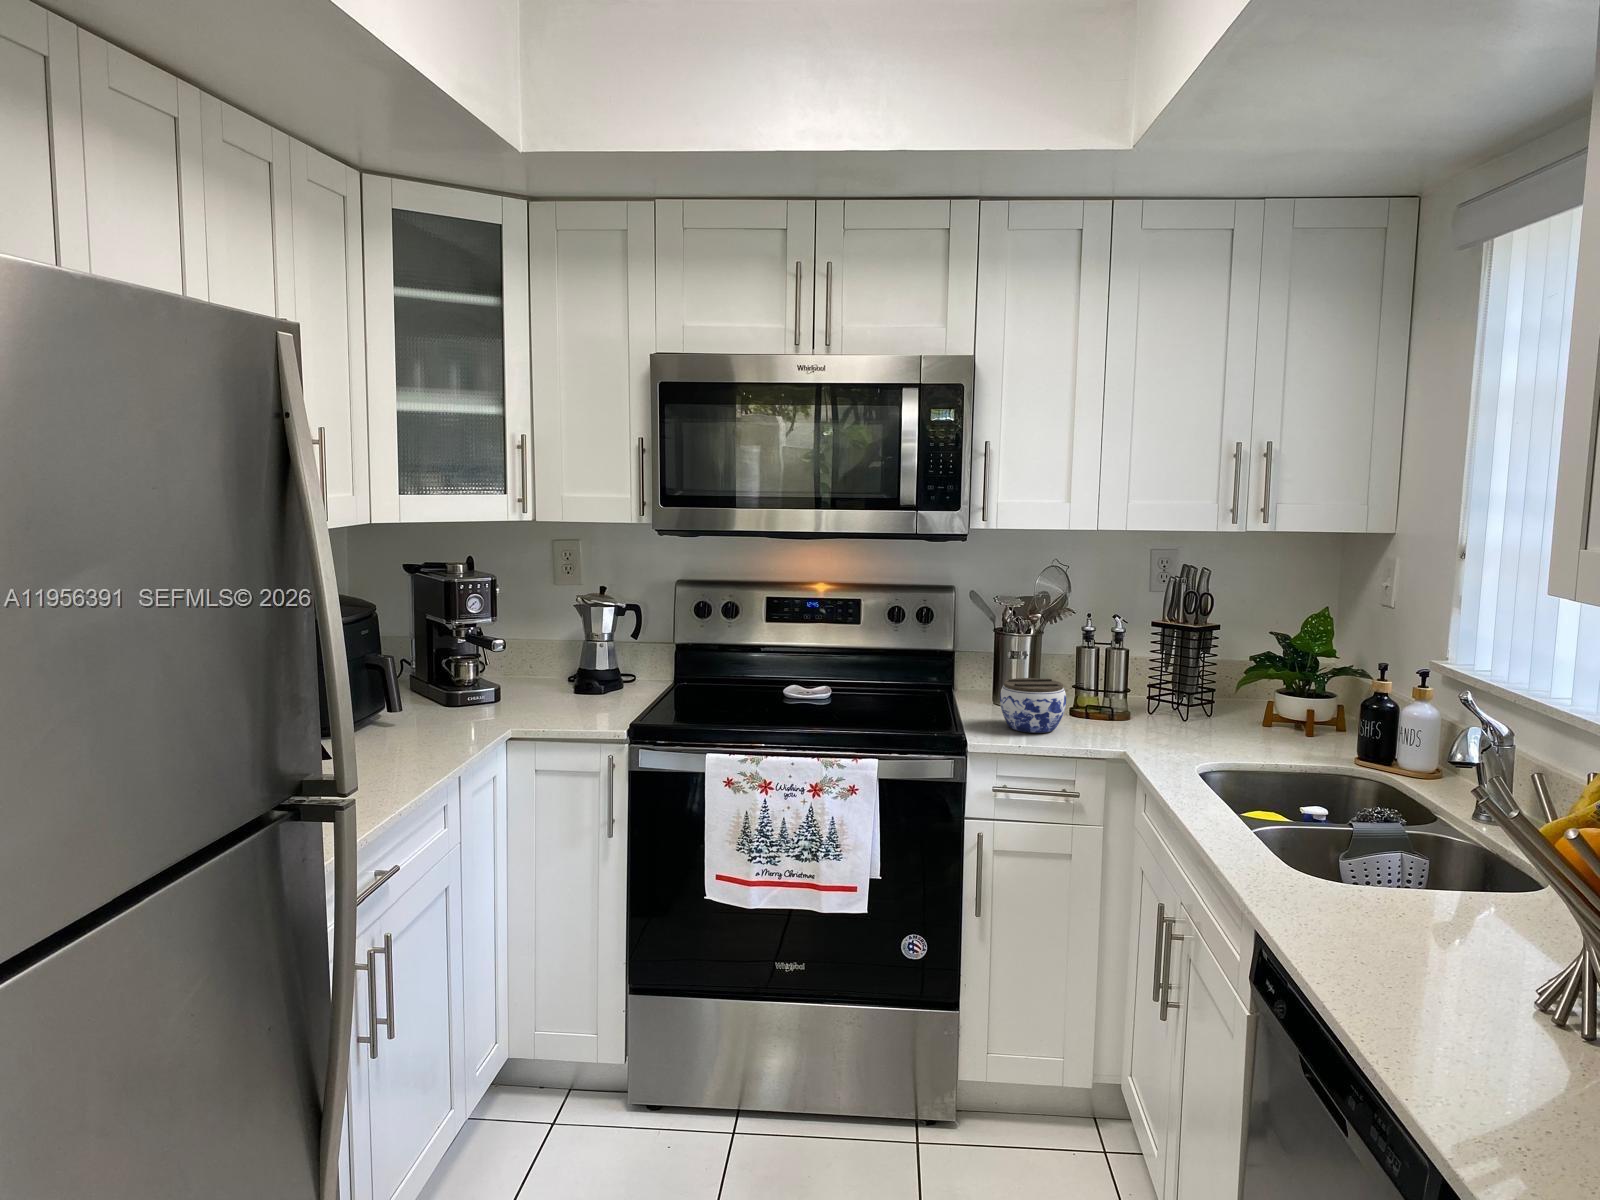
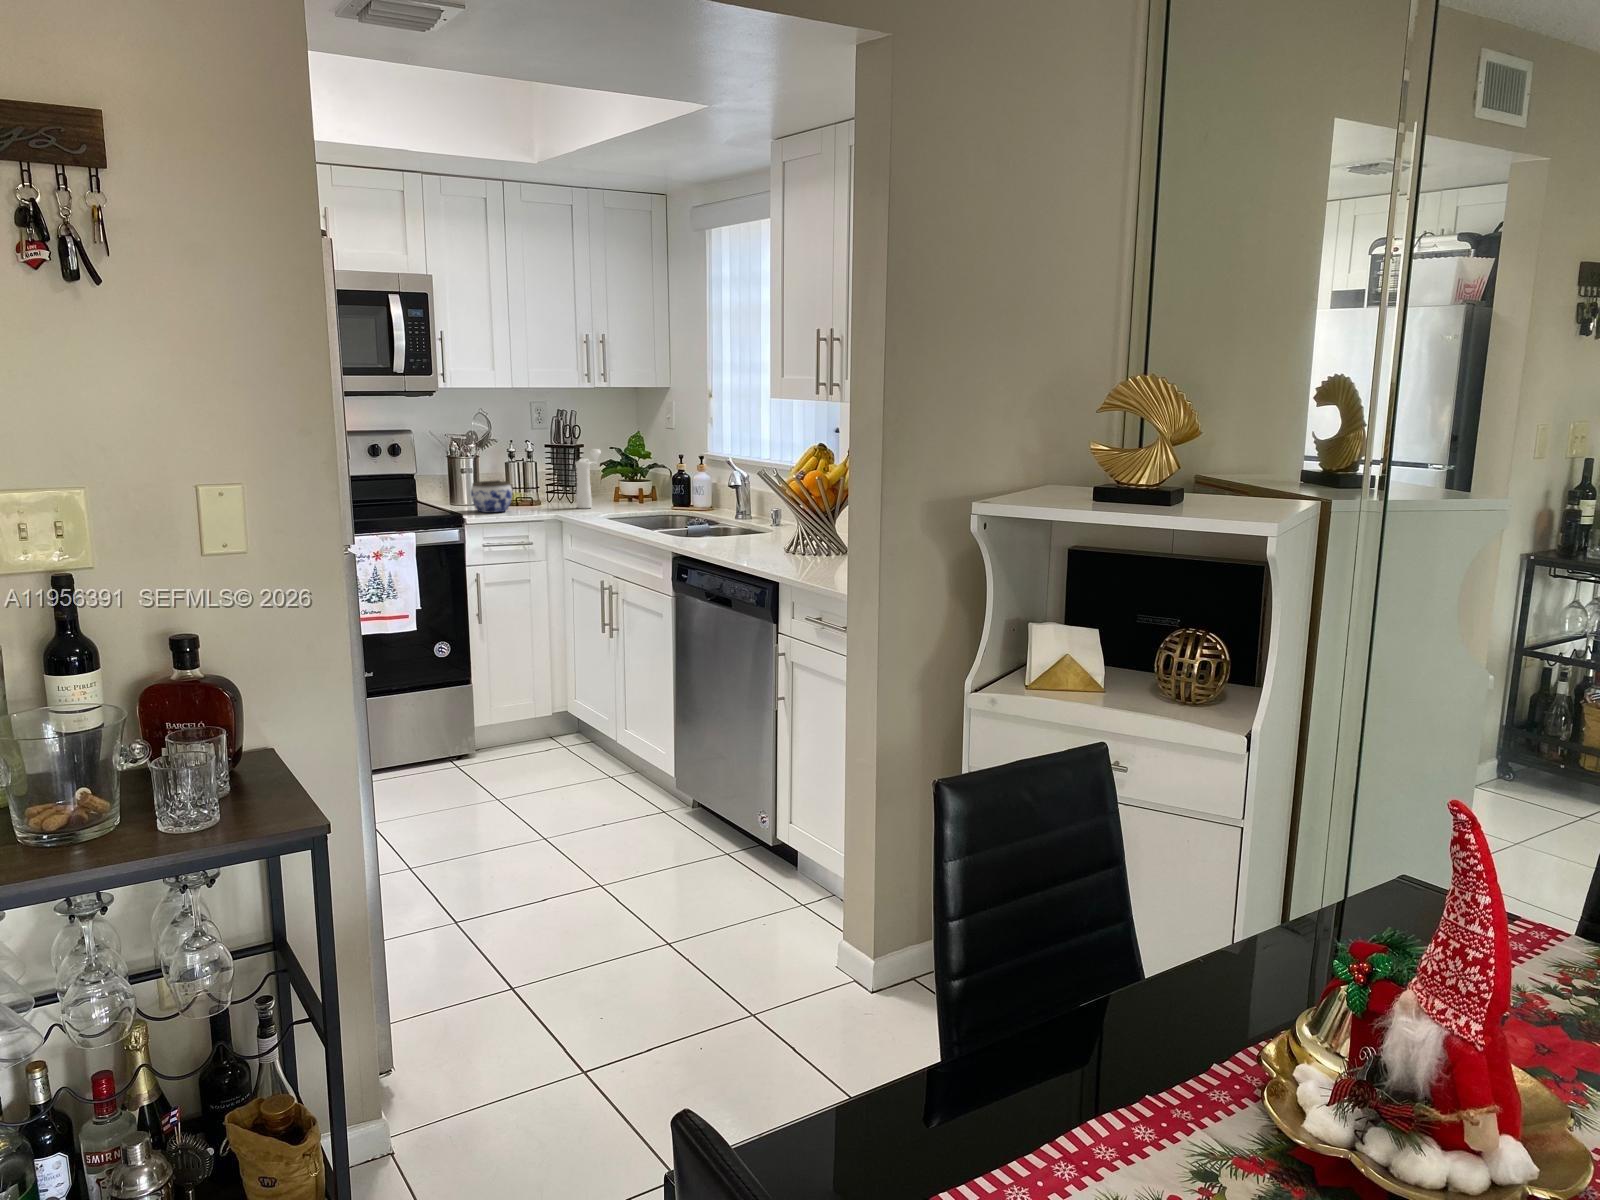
pepper mill: none [1181,637,1241,740] -> present [575,449,601,508]

